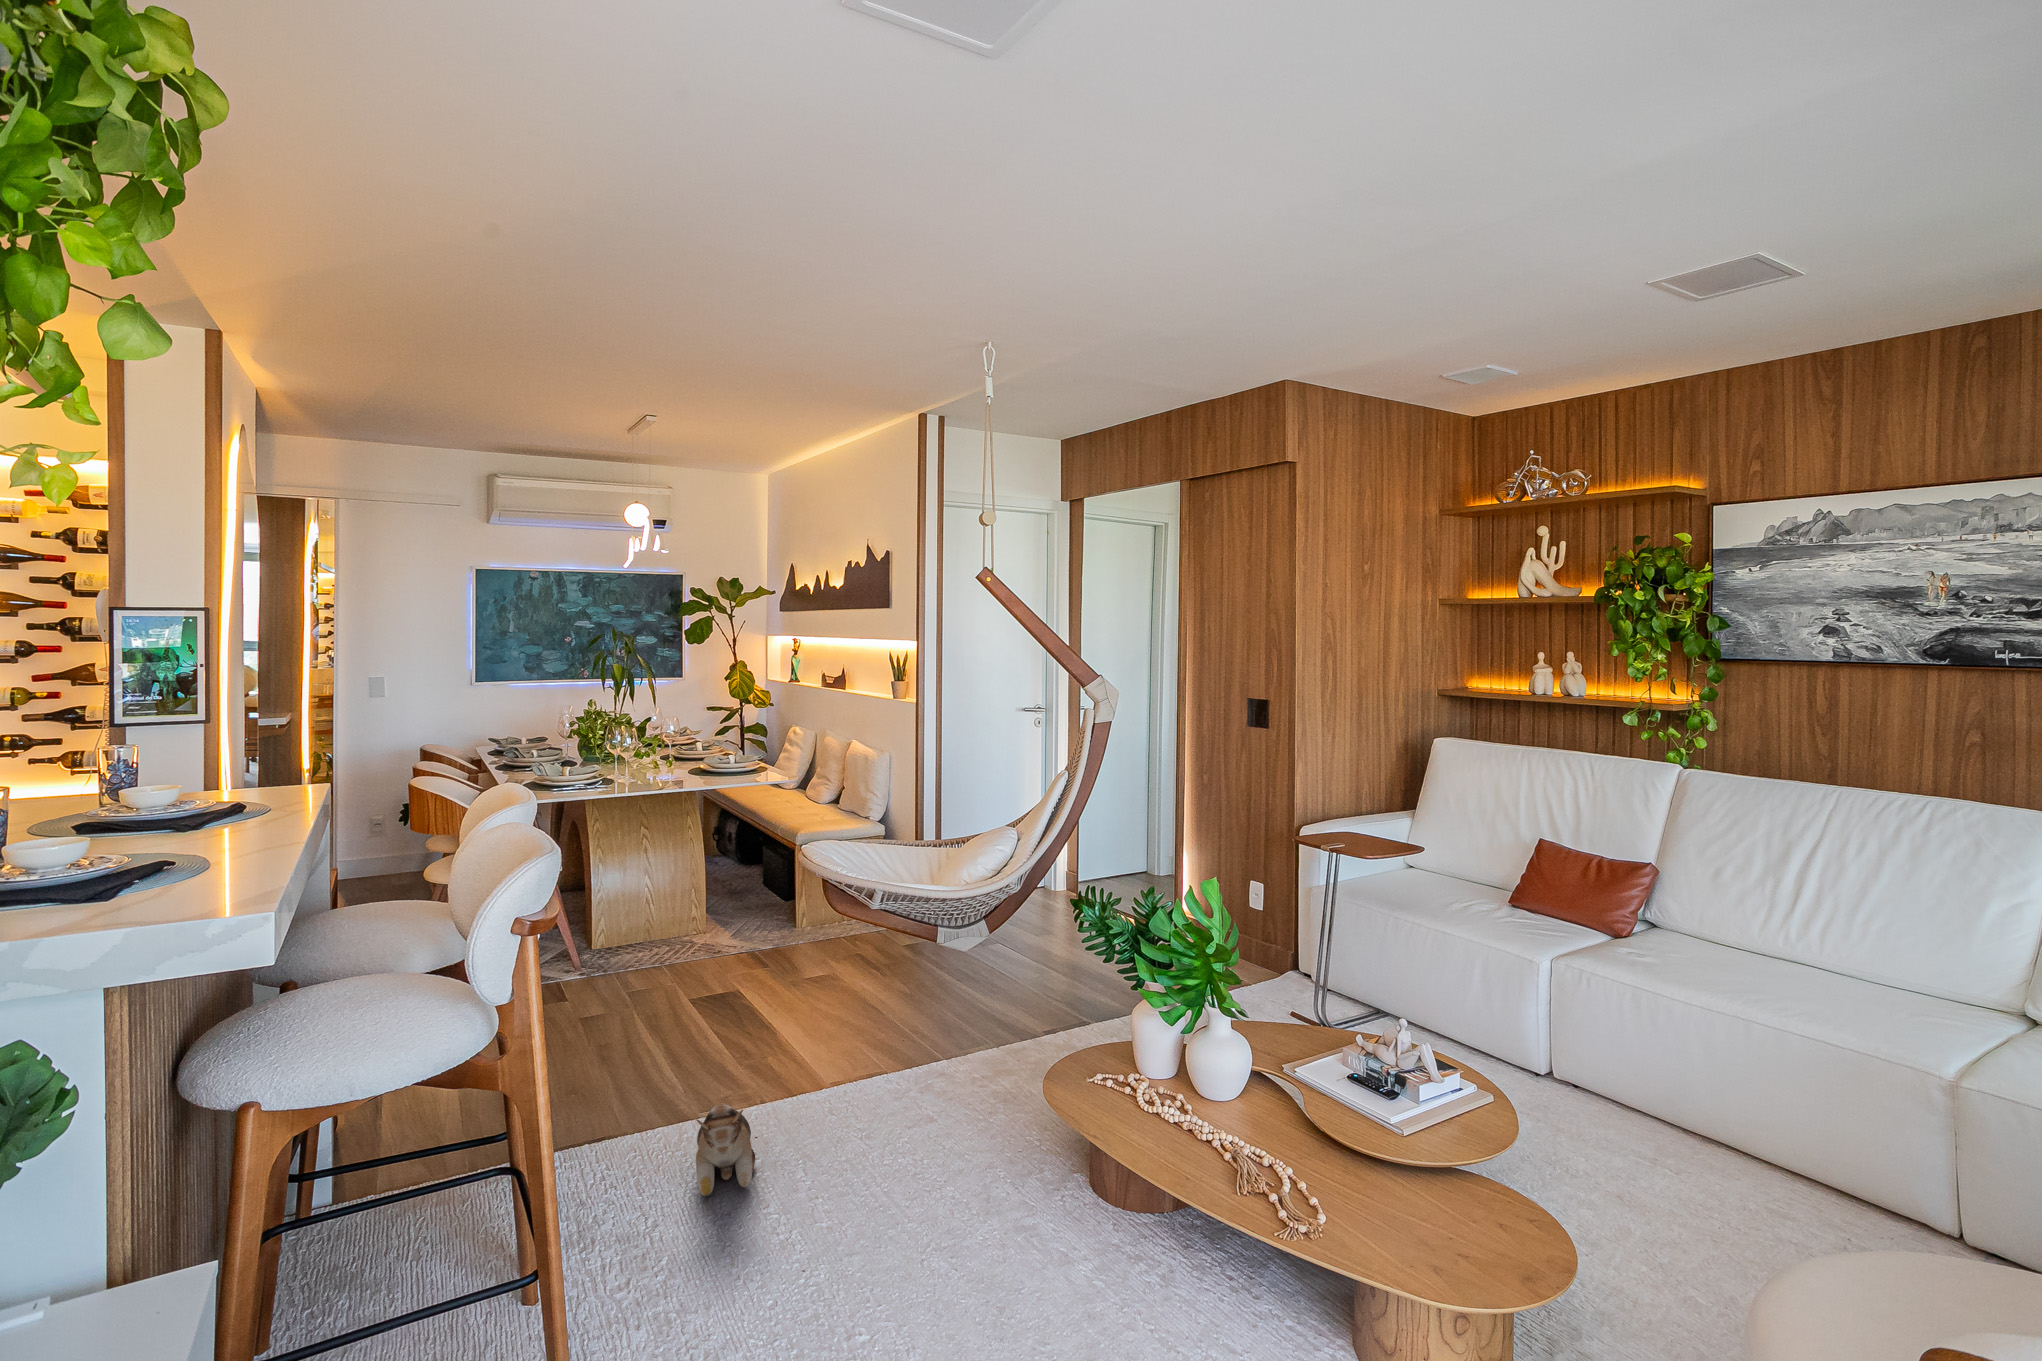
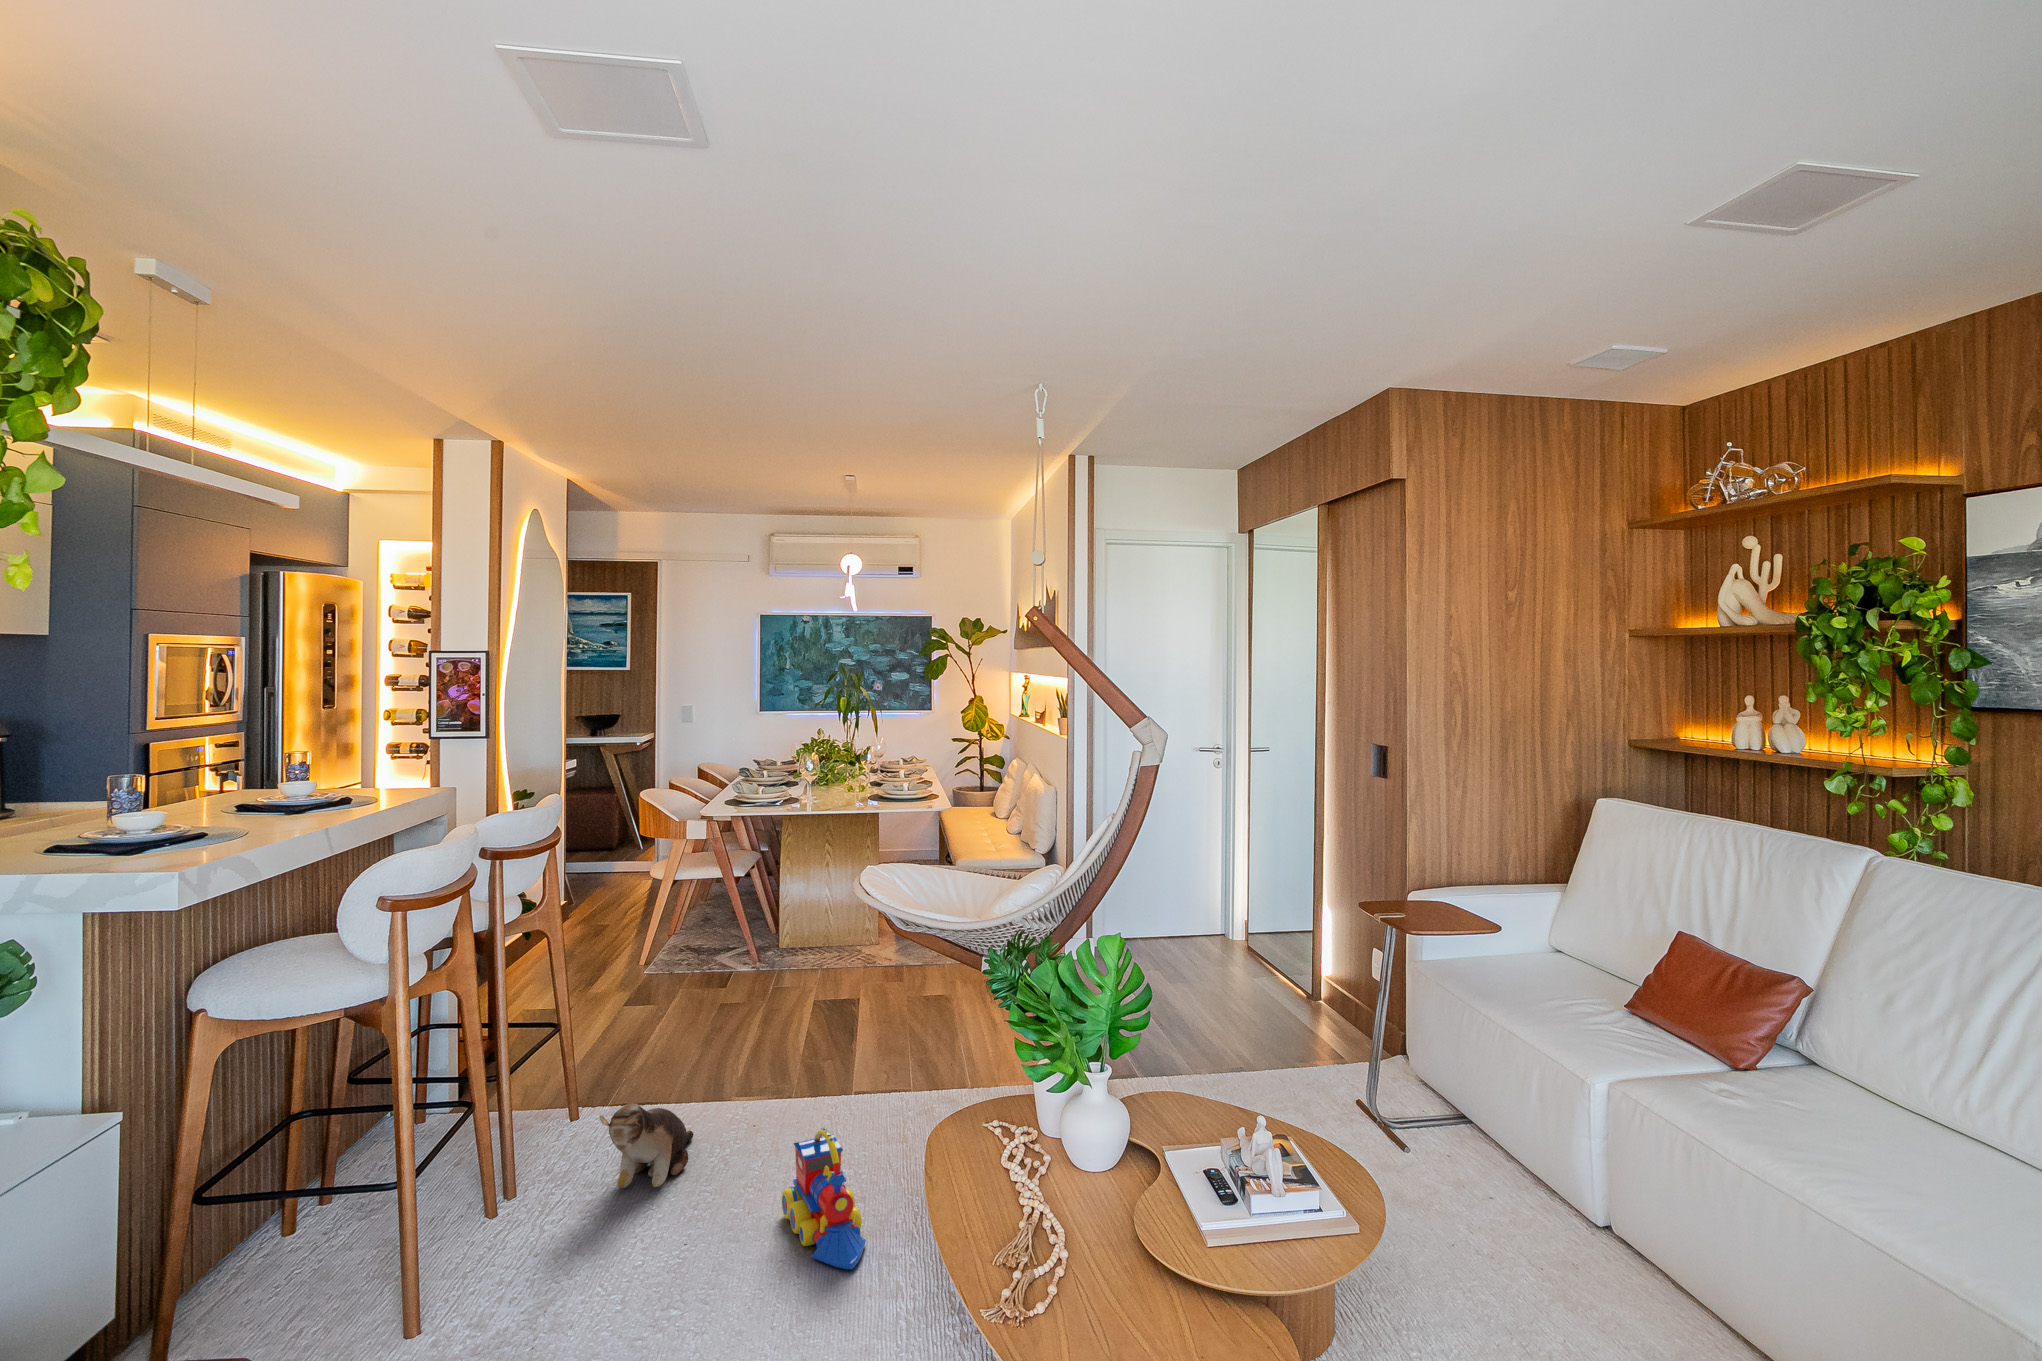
toy train: none [898,1090,1017,1214] -> present [782,1128,866,1269]

